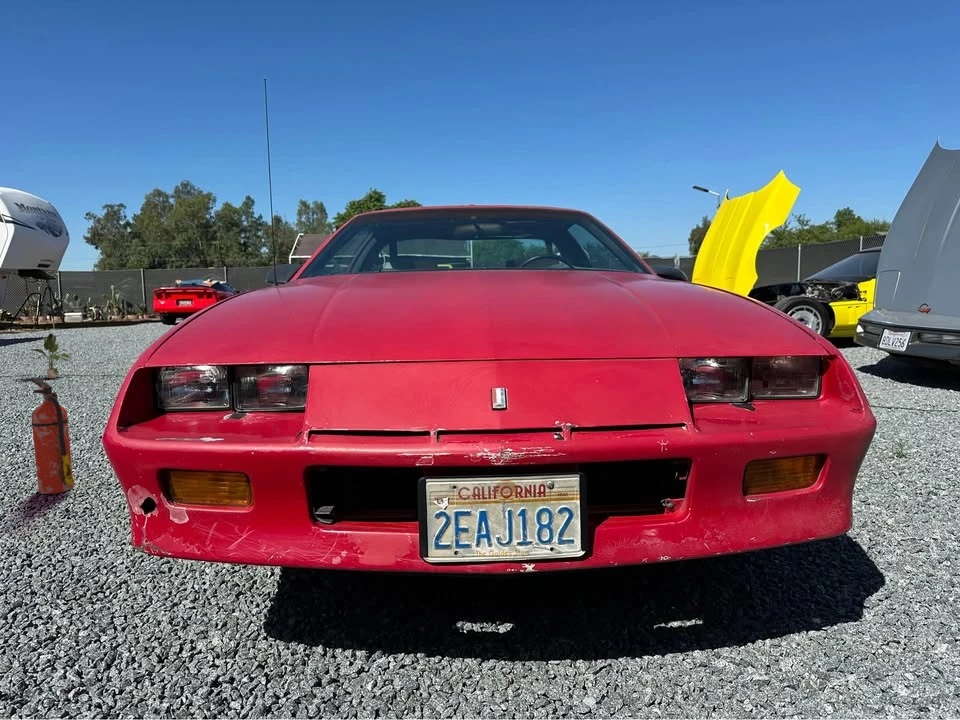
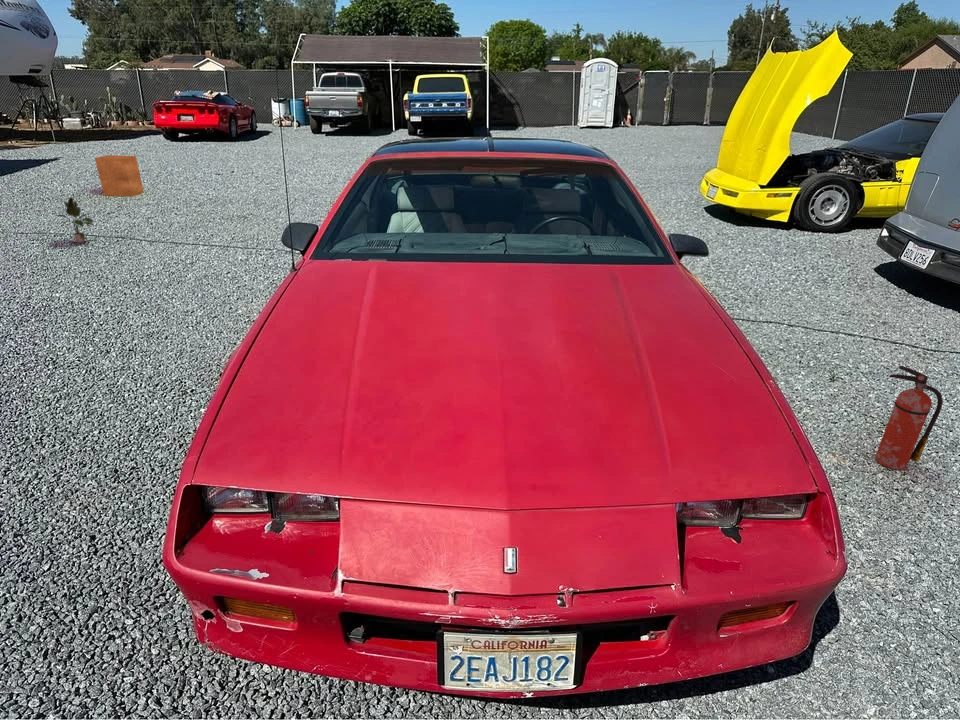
cardboard box: none [79,315,124,352] -> present [95,155,144,196]
fire extinguisher: present [31,380,74,494] -> present [875,366,943,470]

